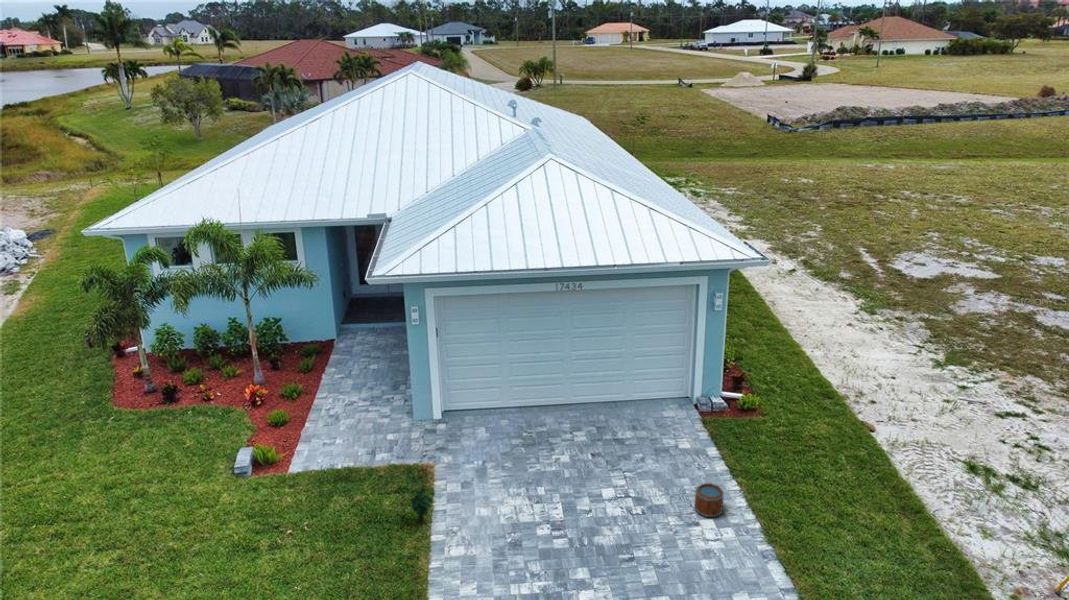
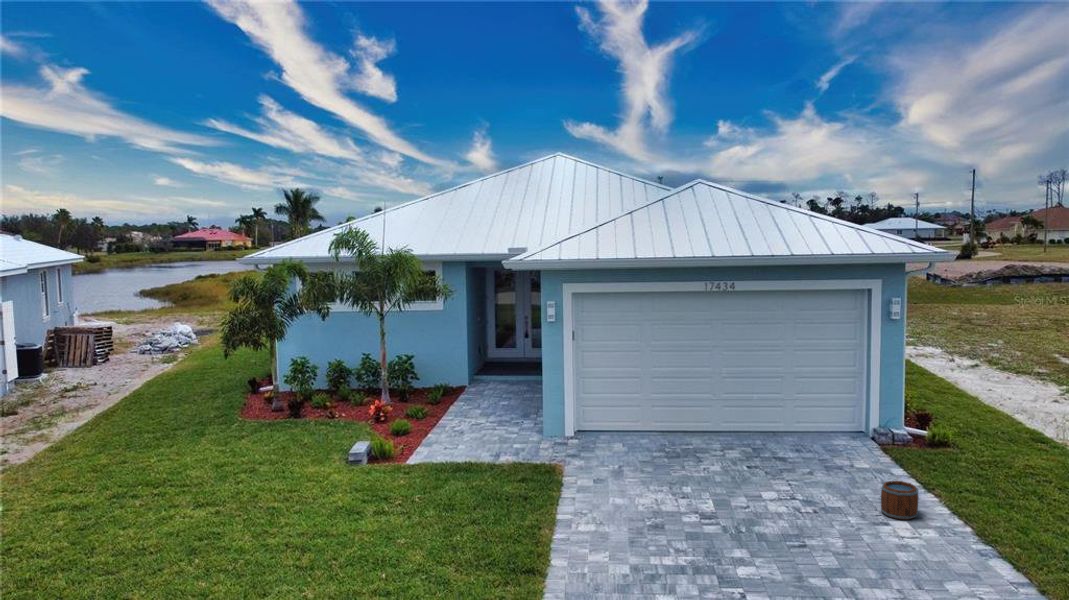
decorative plant: present [410,488,432,524] -> none [532,460,561,507]

